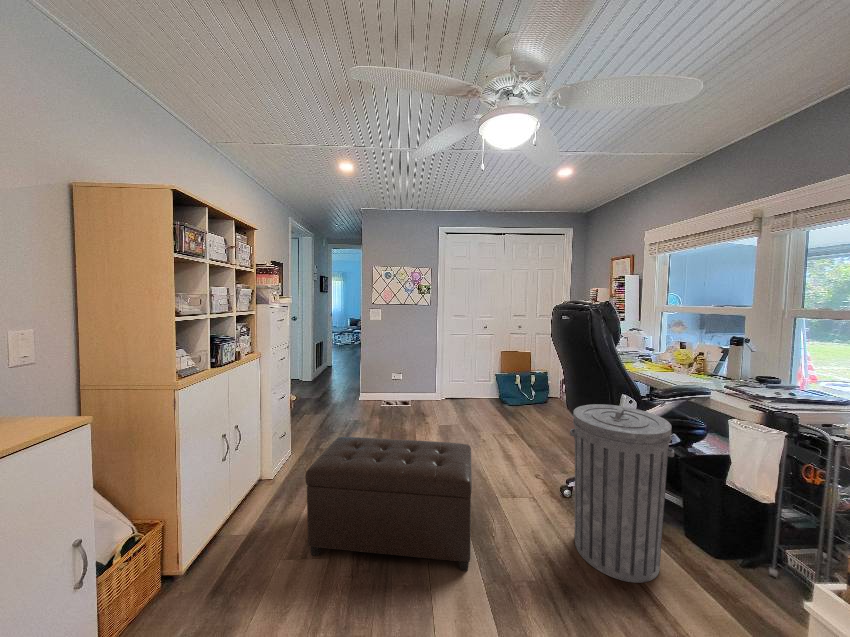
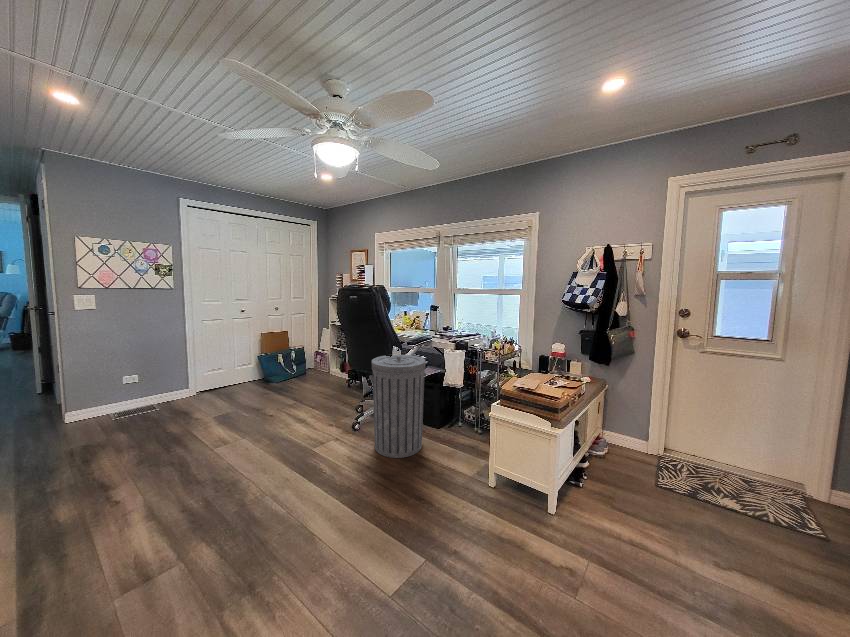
ottoman: present [305,437,472,571] -> none [136,409,321,572]

